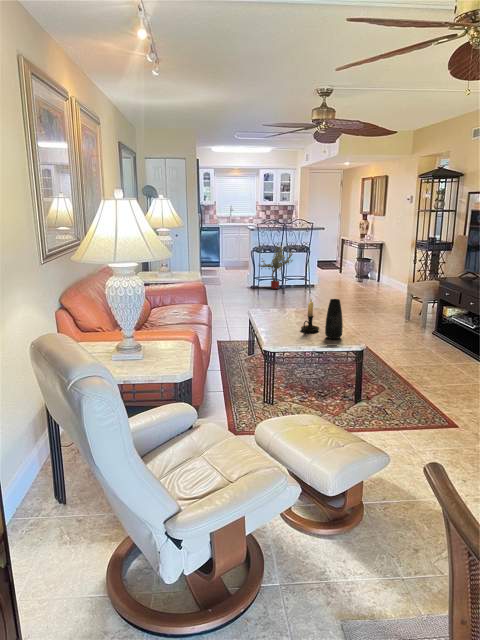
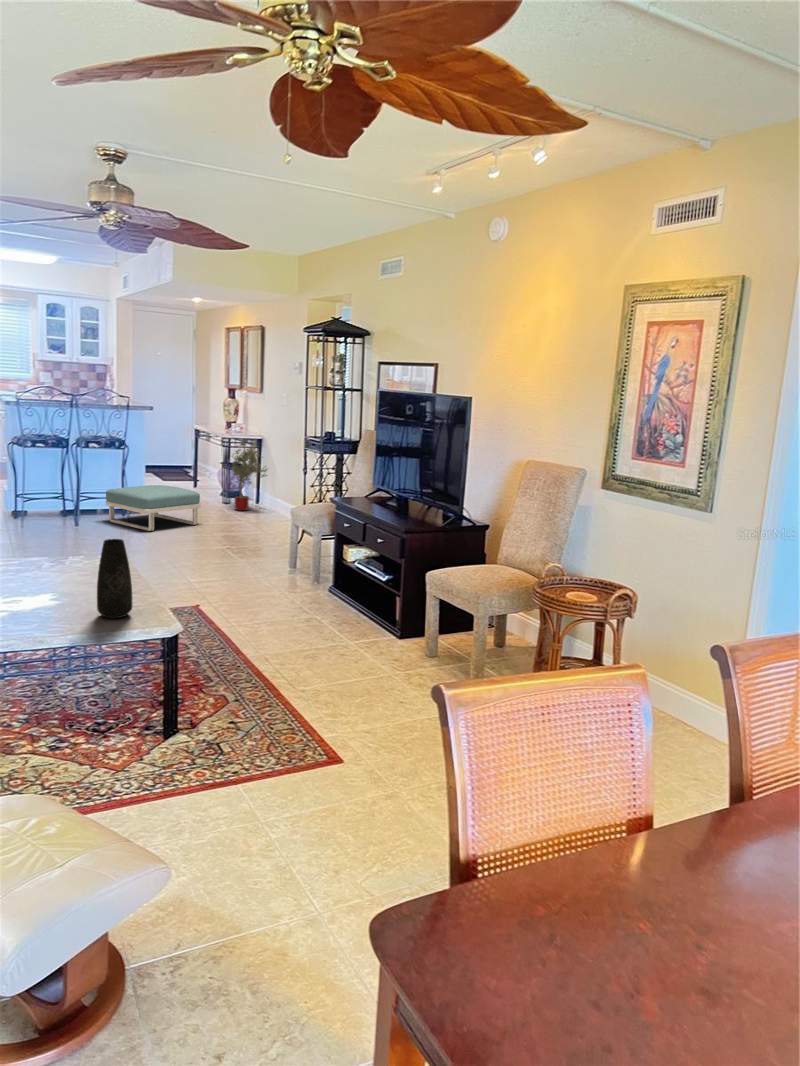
potted tree: present [258,246,293,289] -> present [232,439,267,511]
footstool: none [298,272,349,297] -> present [106,485,201,531]
candle holder: present [301,298,319,332] -> none [51,535,91,608]

